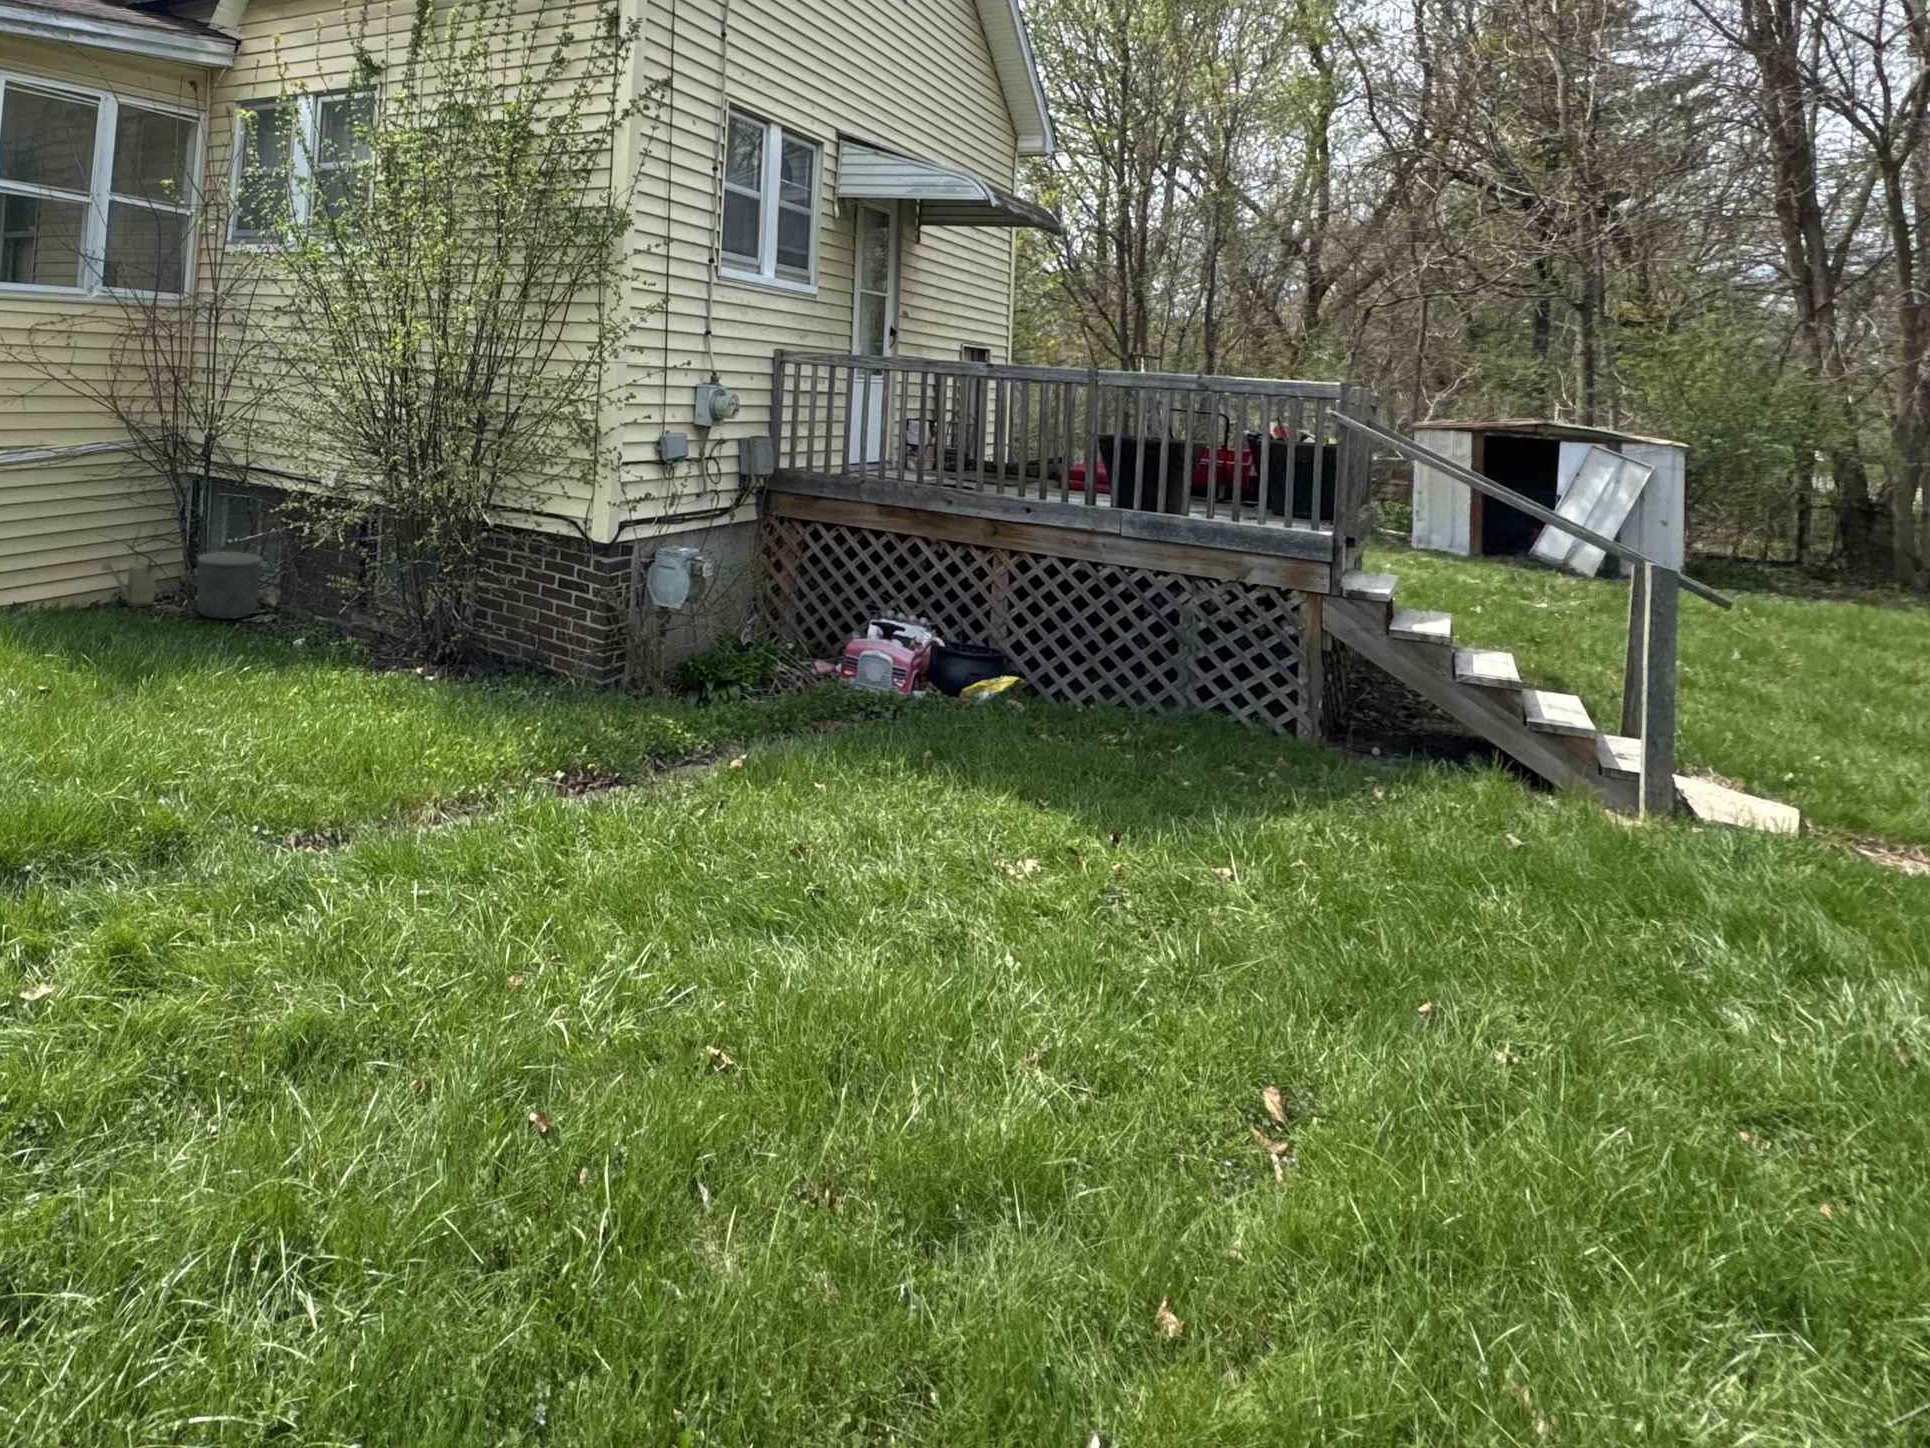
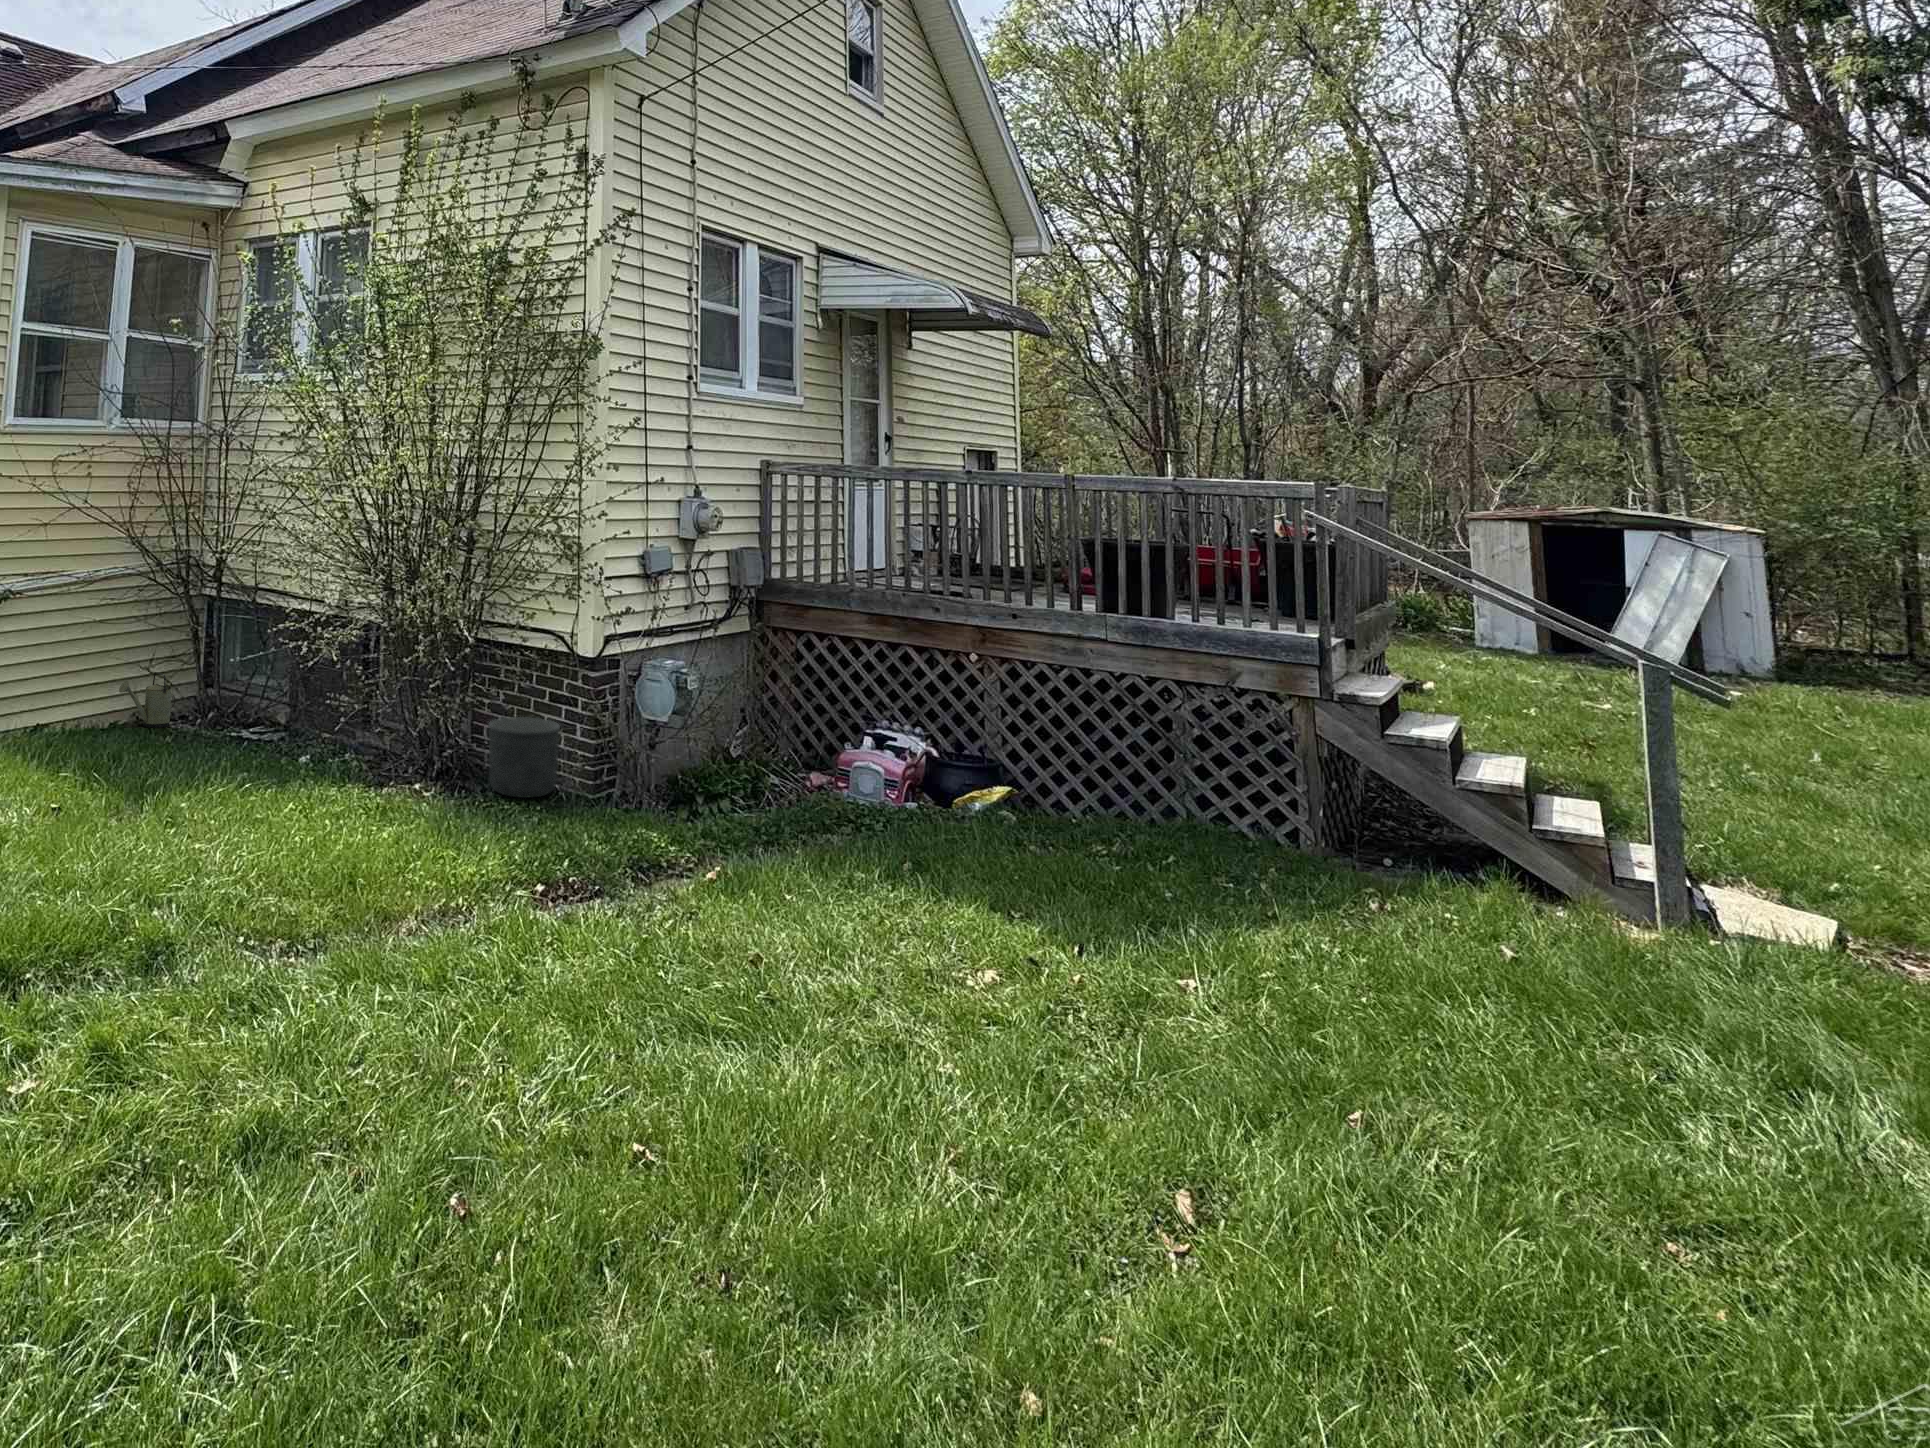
planter: present [197,552,261,619] -> present [489,717,560,798]

